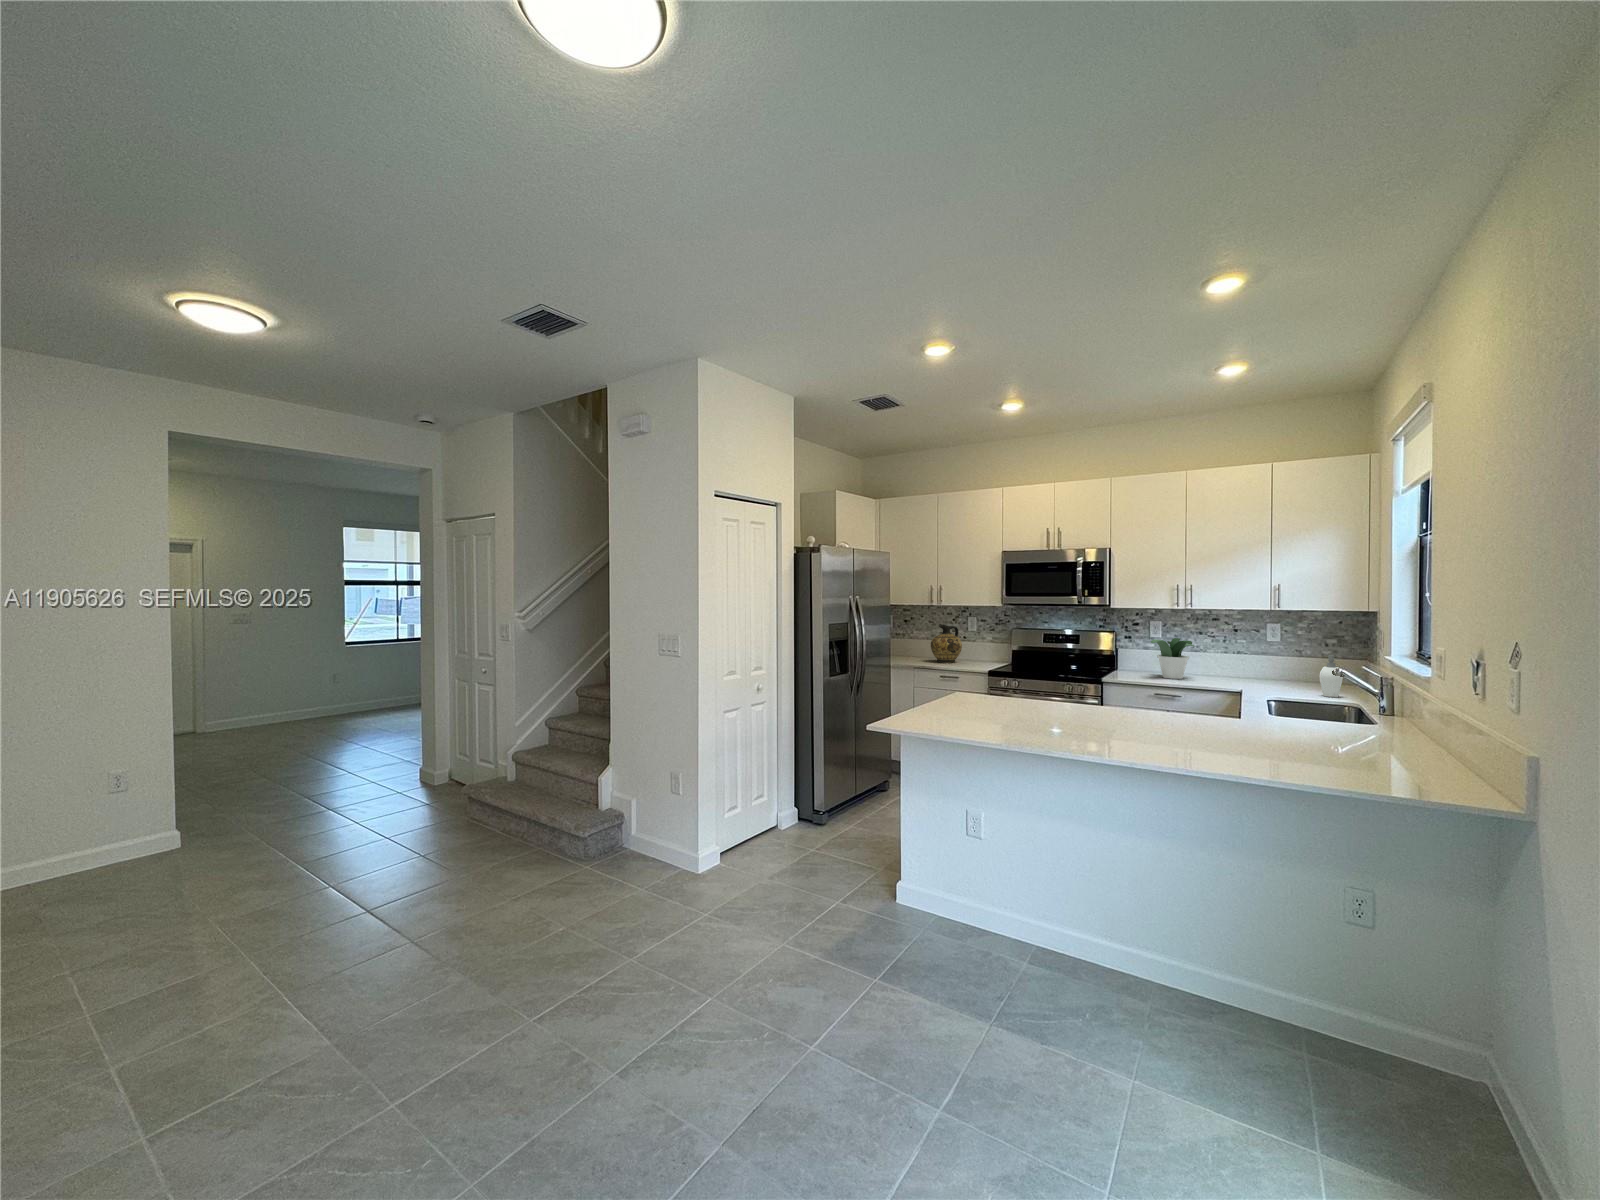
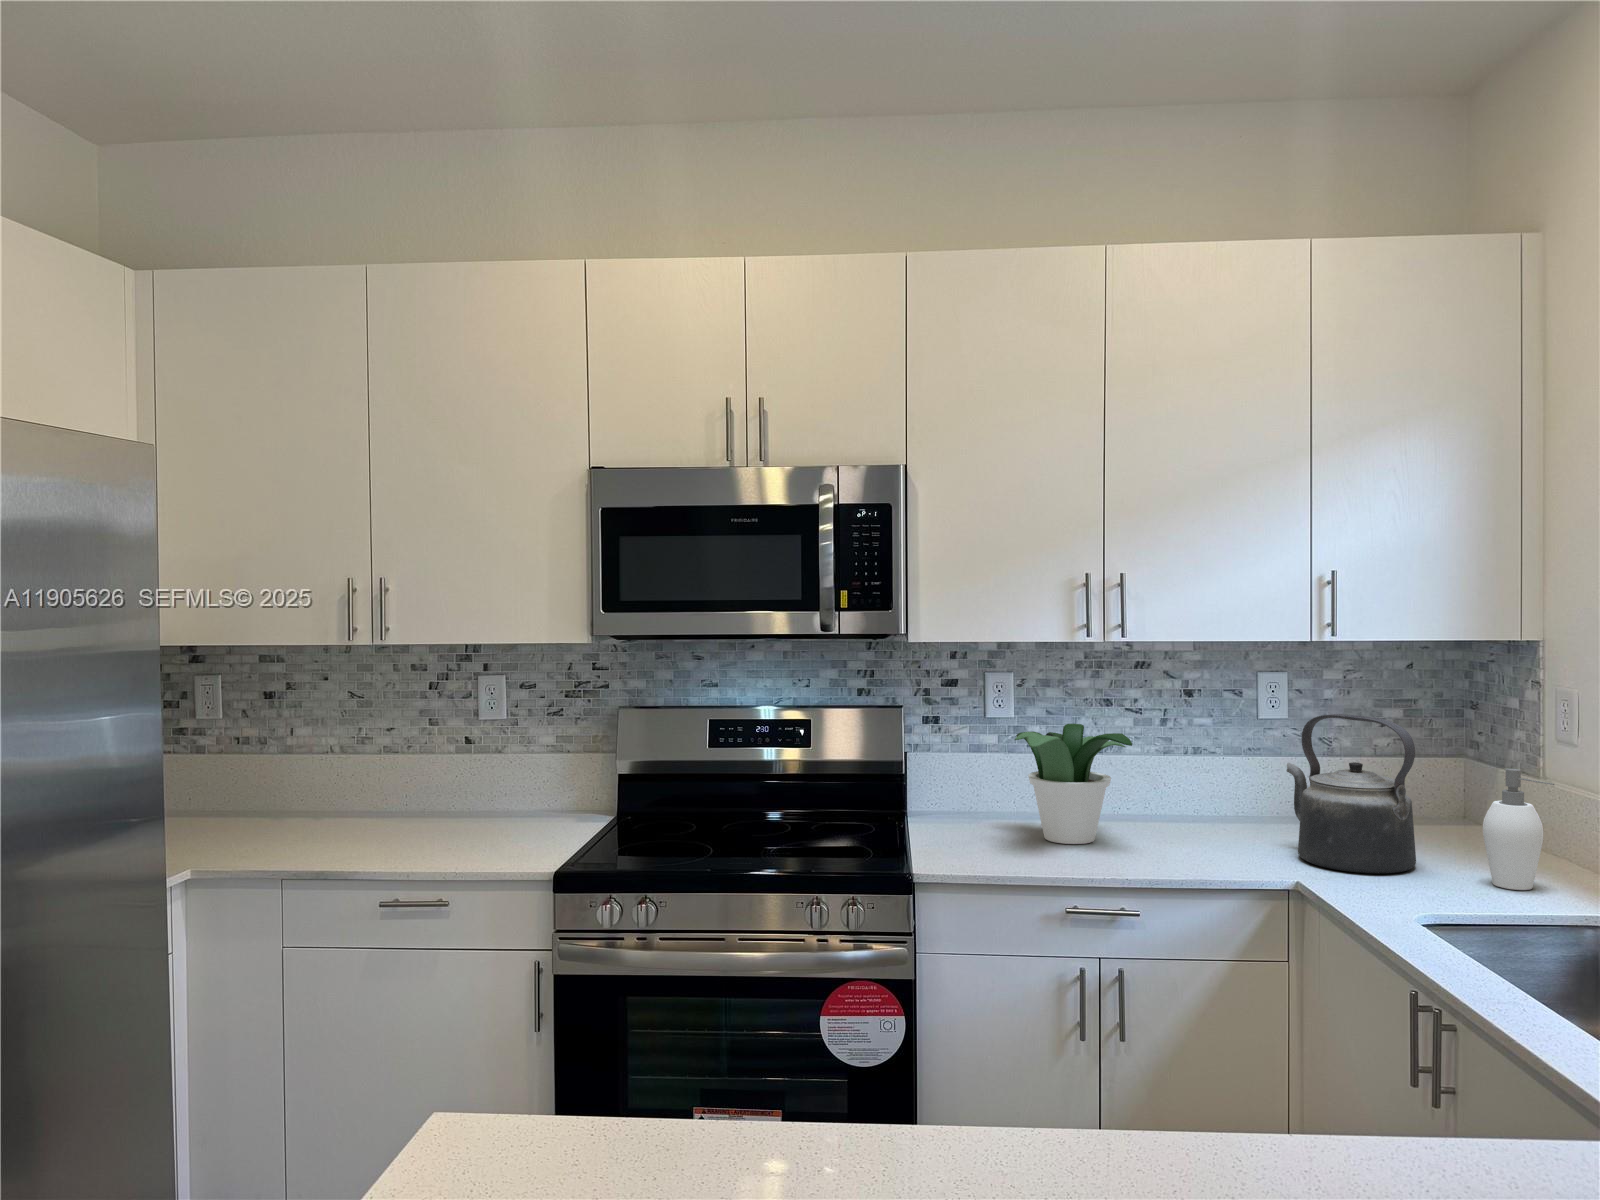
ceramic jug: present [931,624,962,663] -> none [354,706,460,834]
kettle: none [1256,636,1303,691] -> present [1286,714,1416,874]

